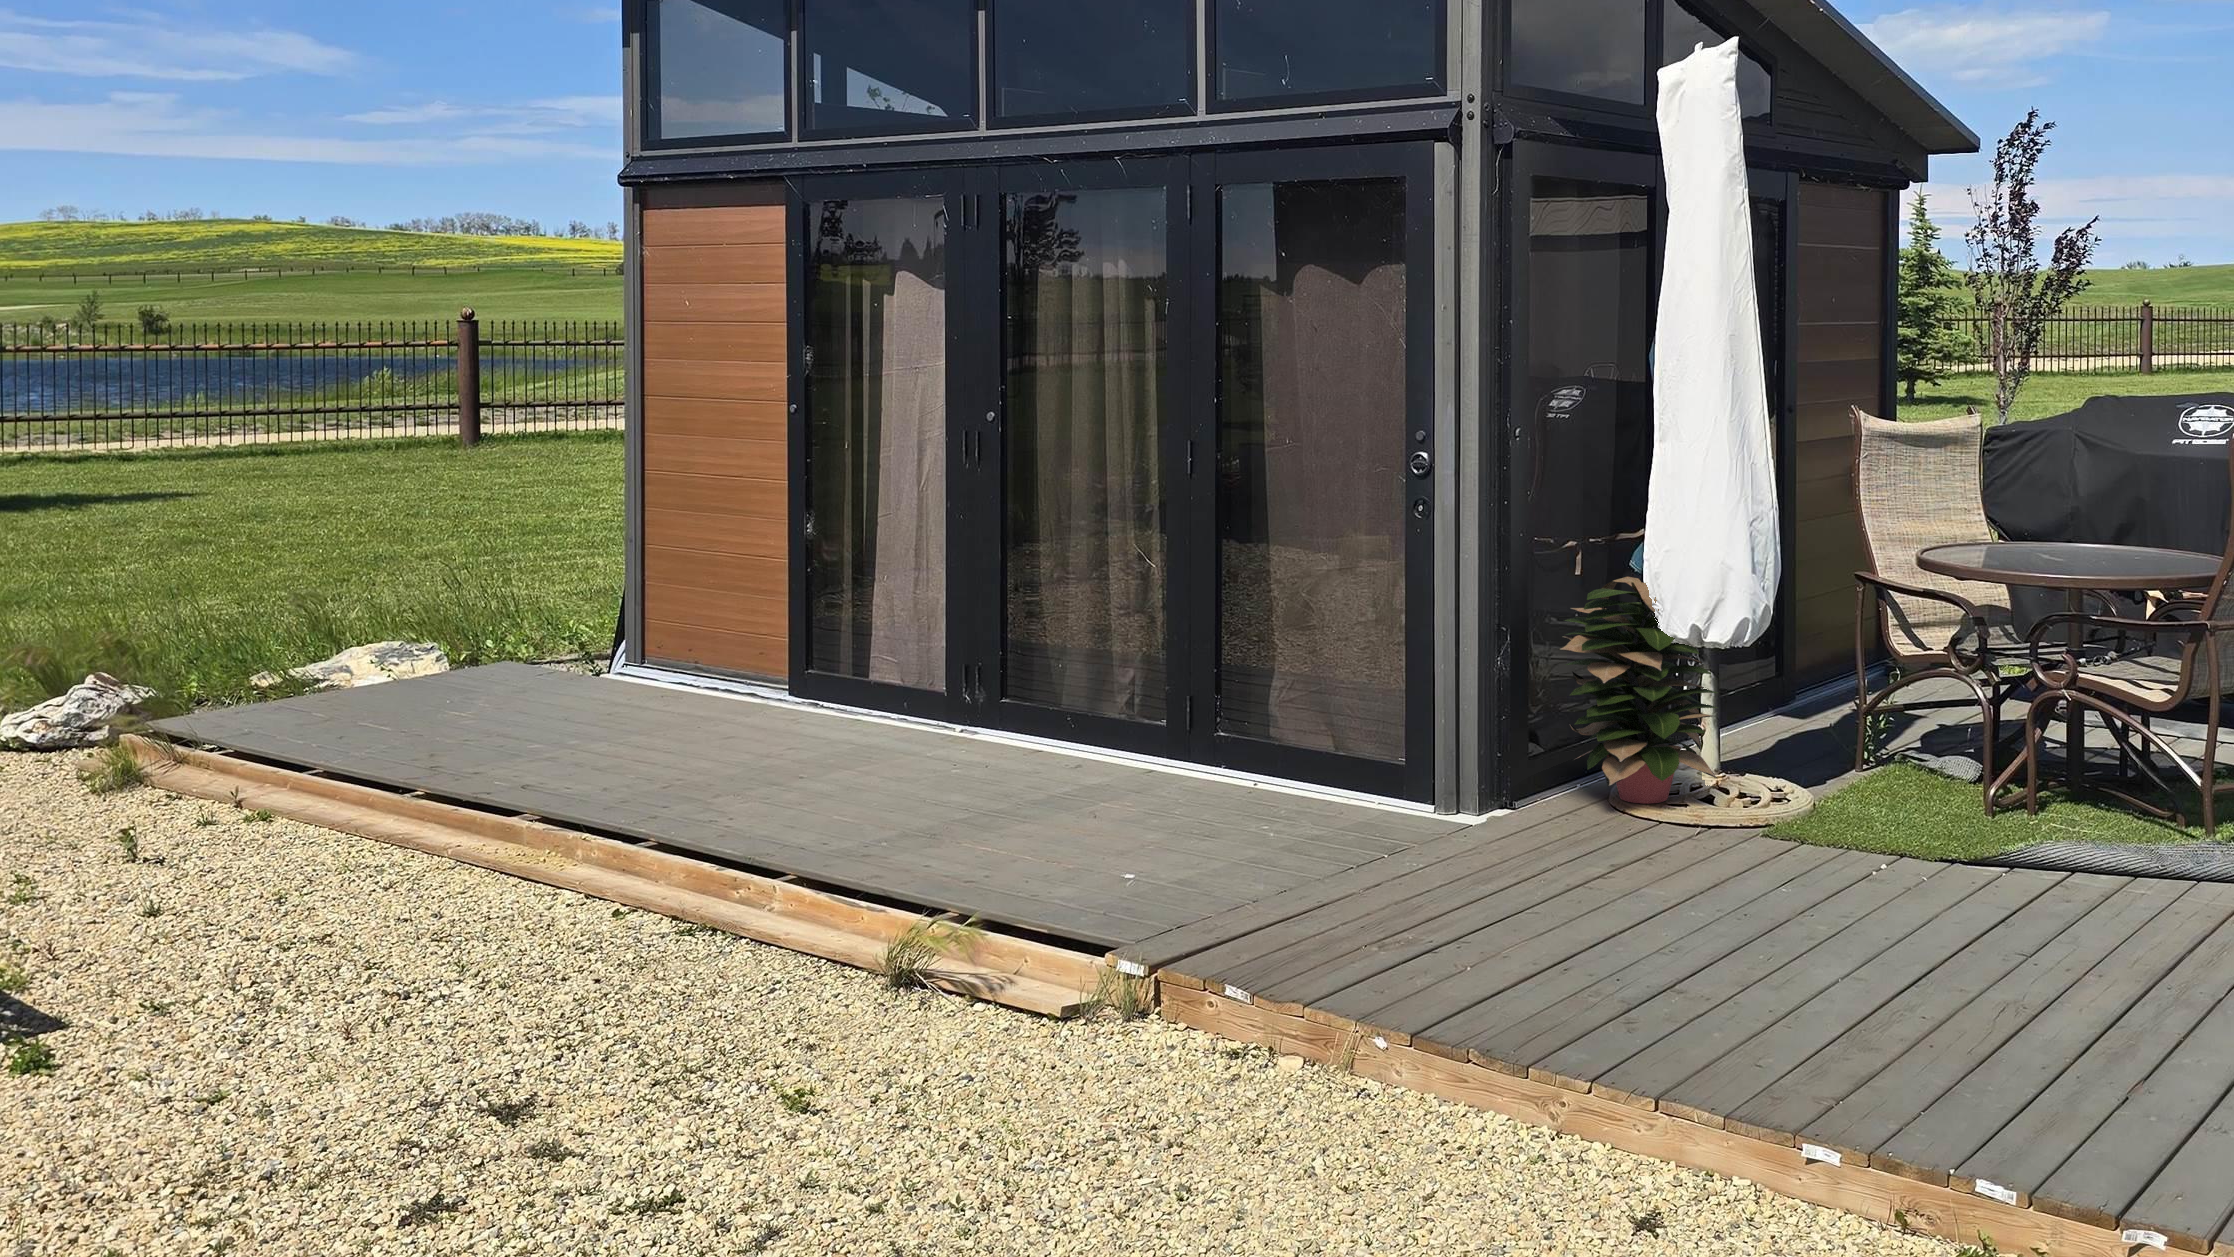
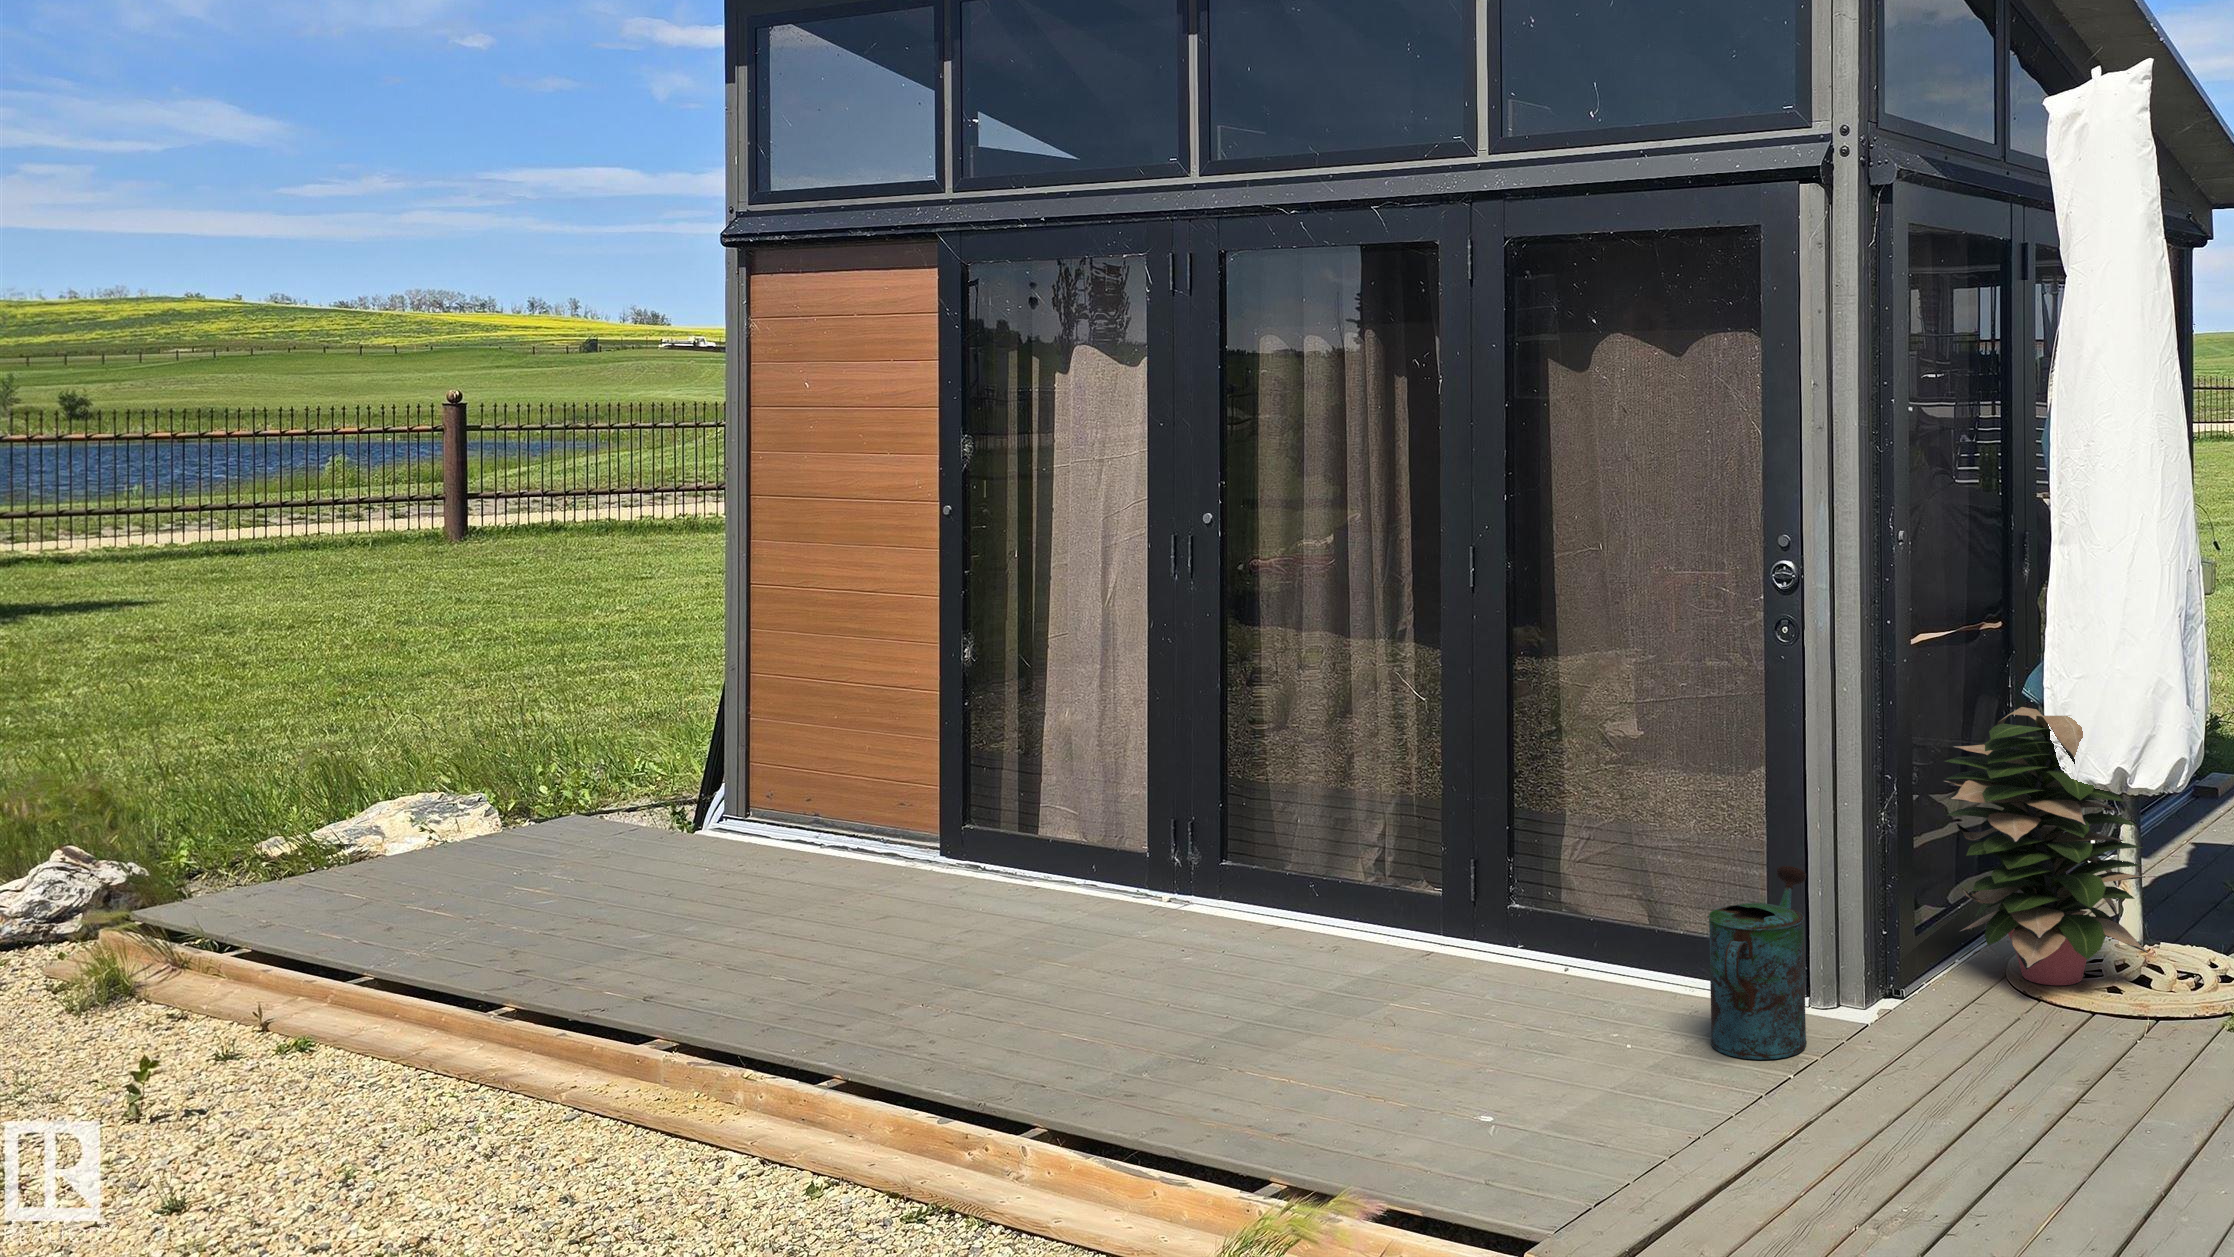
watering can: none [1335,698,1430,845] -> present [1708,866,1807,1060]

